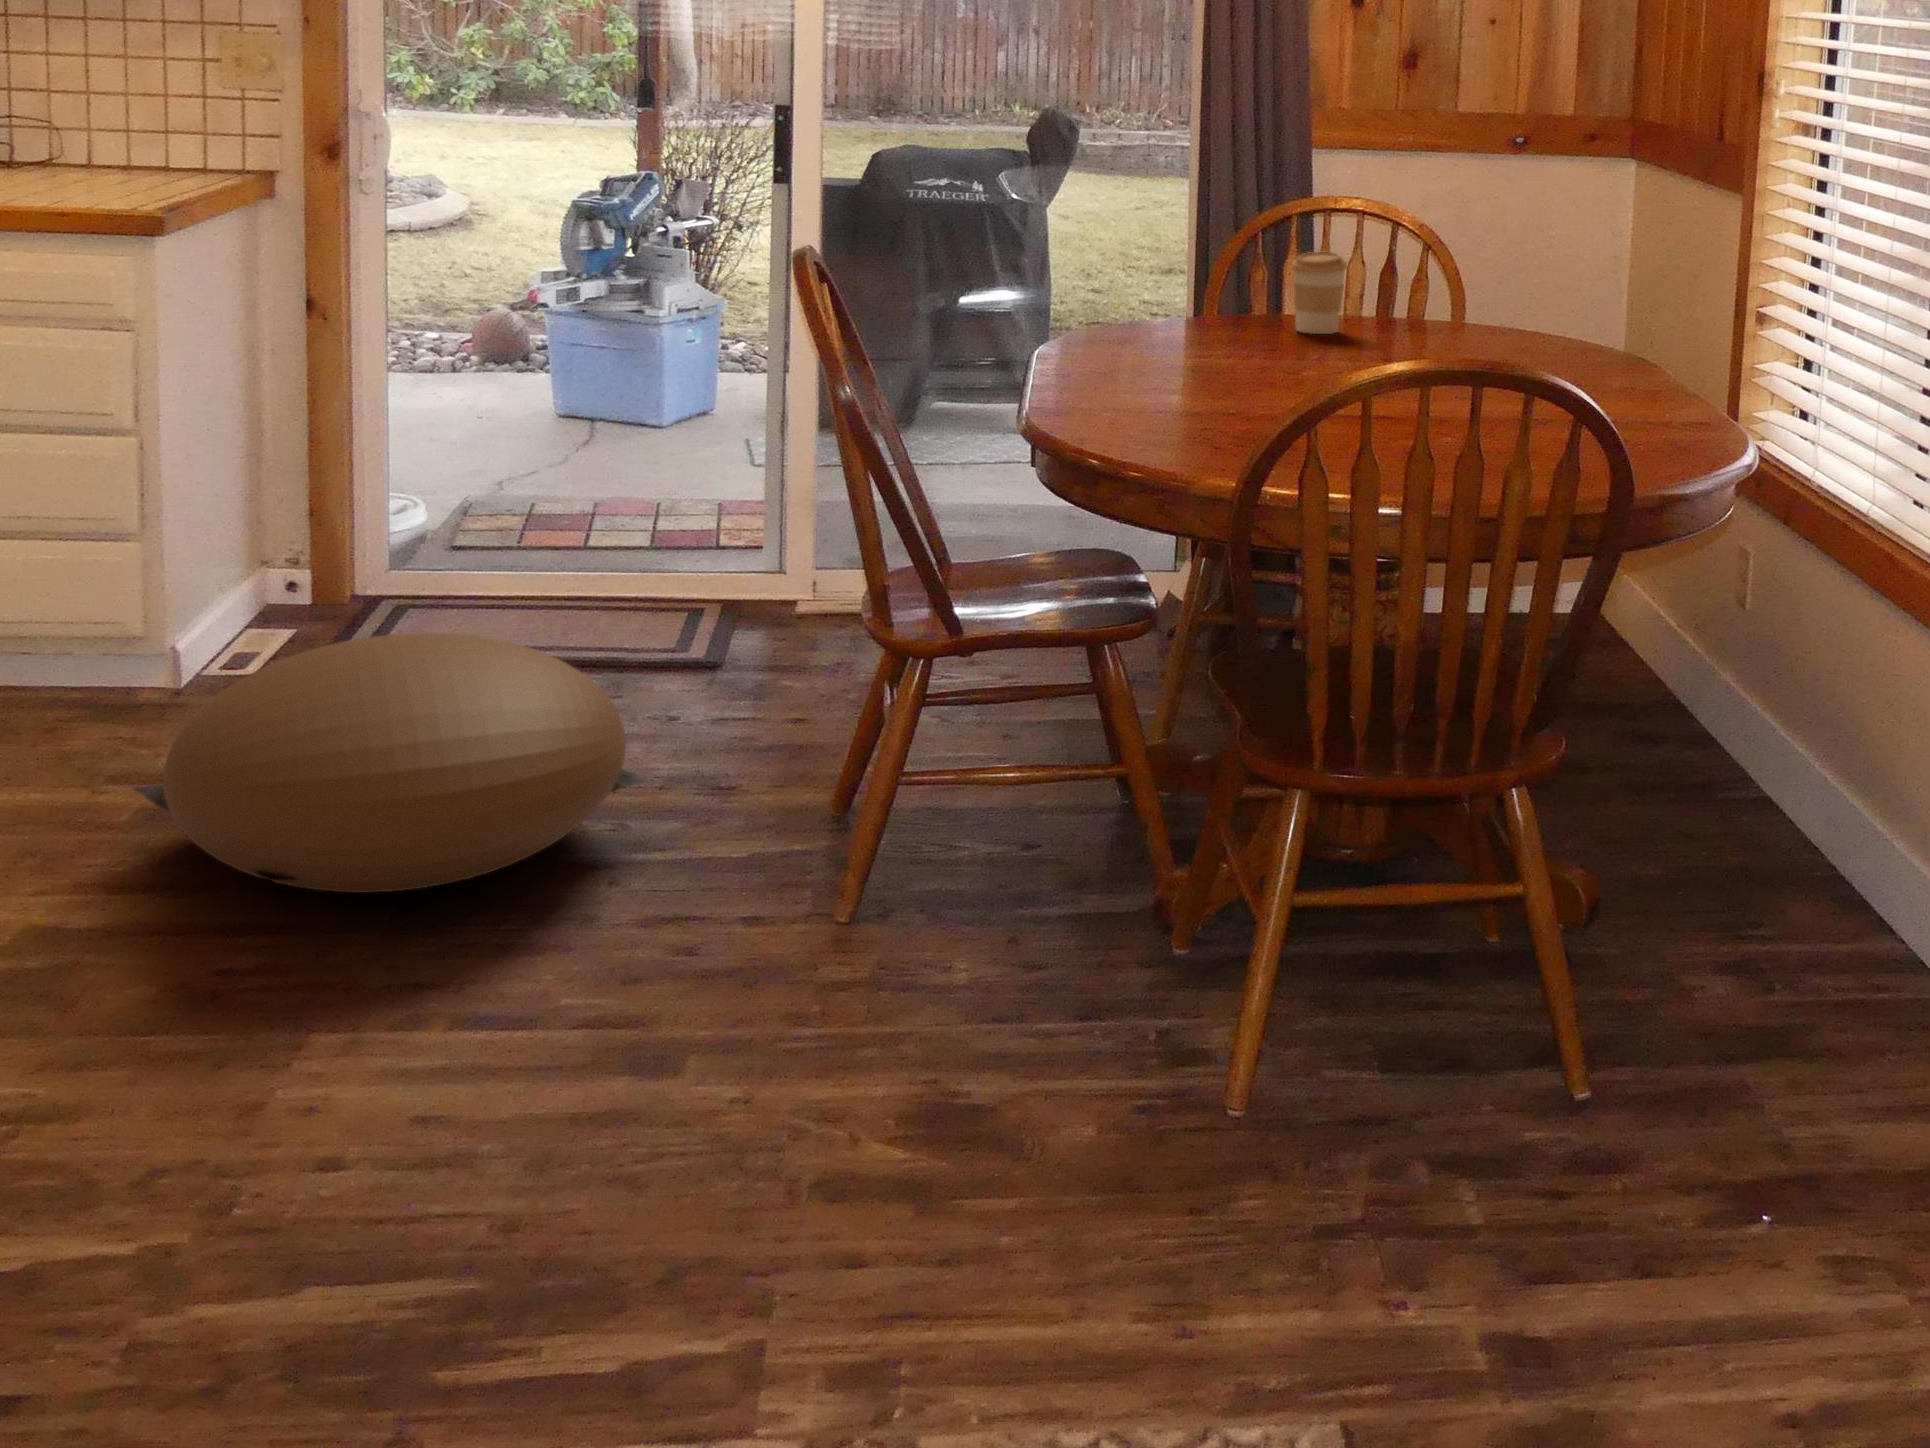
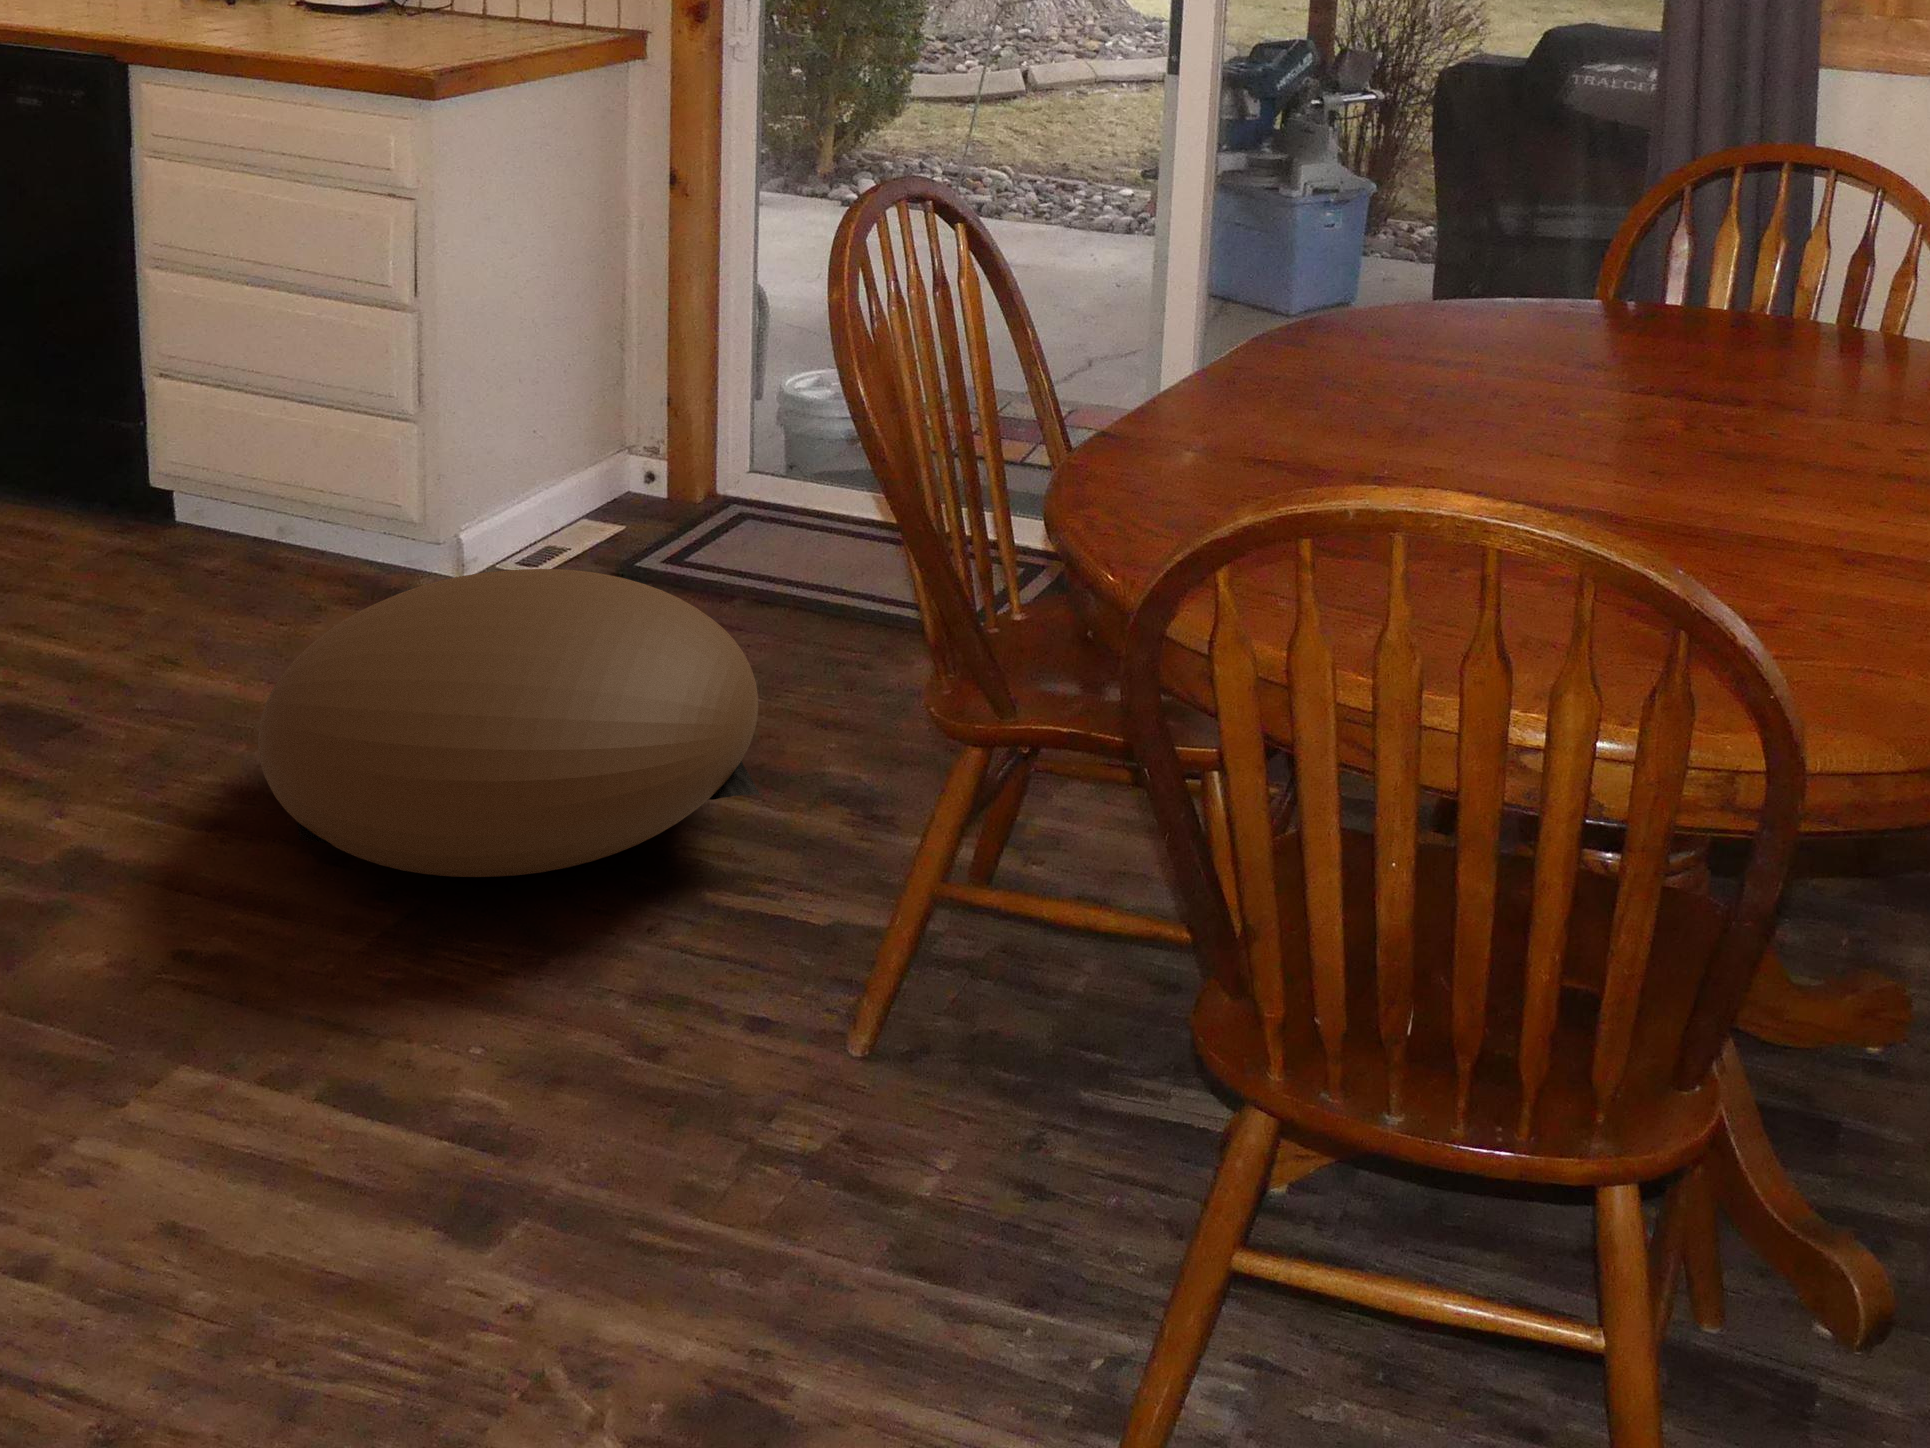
coffee cup: present [1292,252,1347,334] -> none [1638,231,1721,350]

